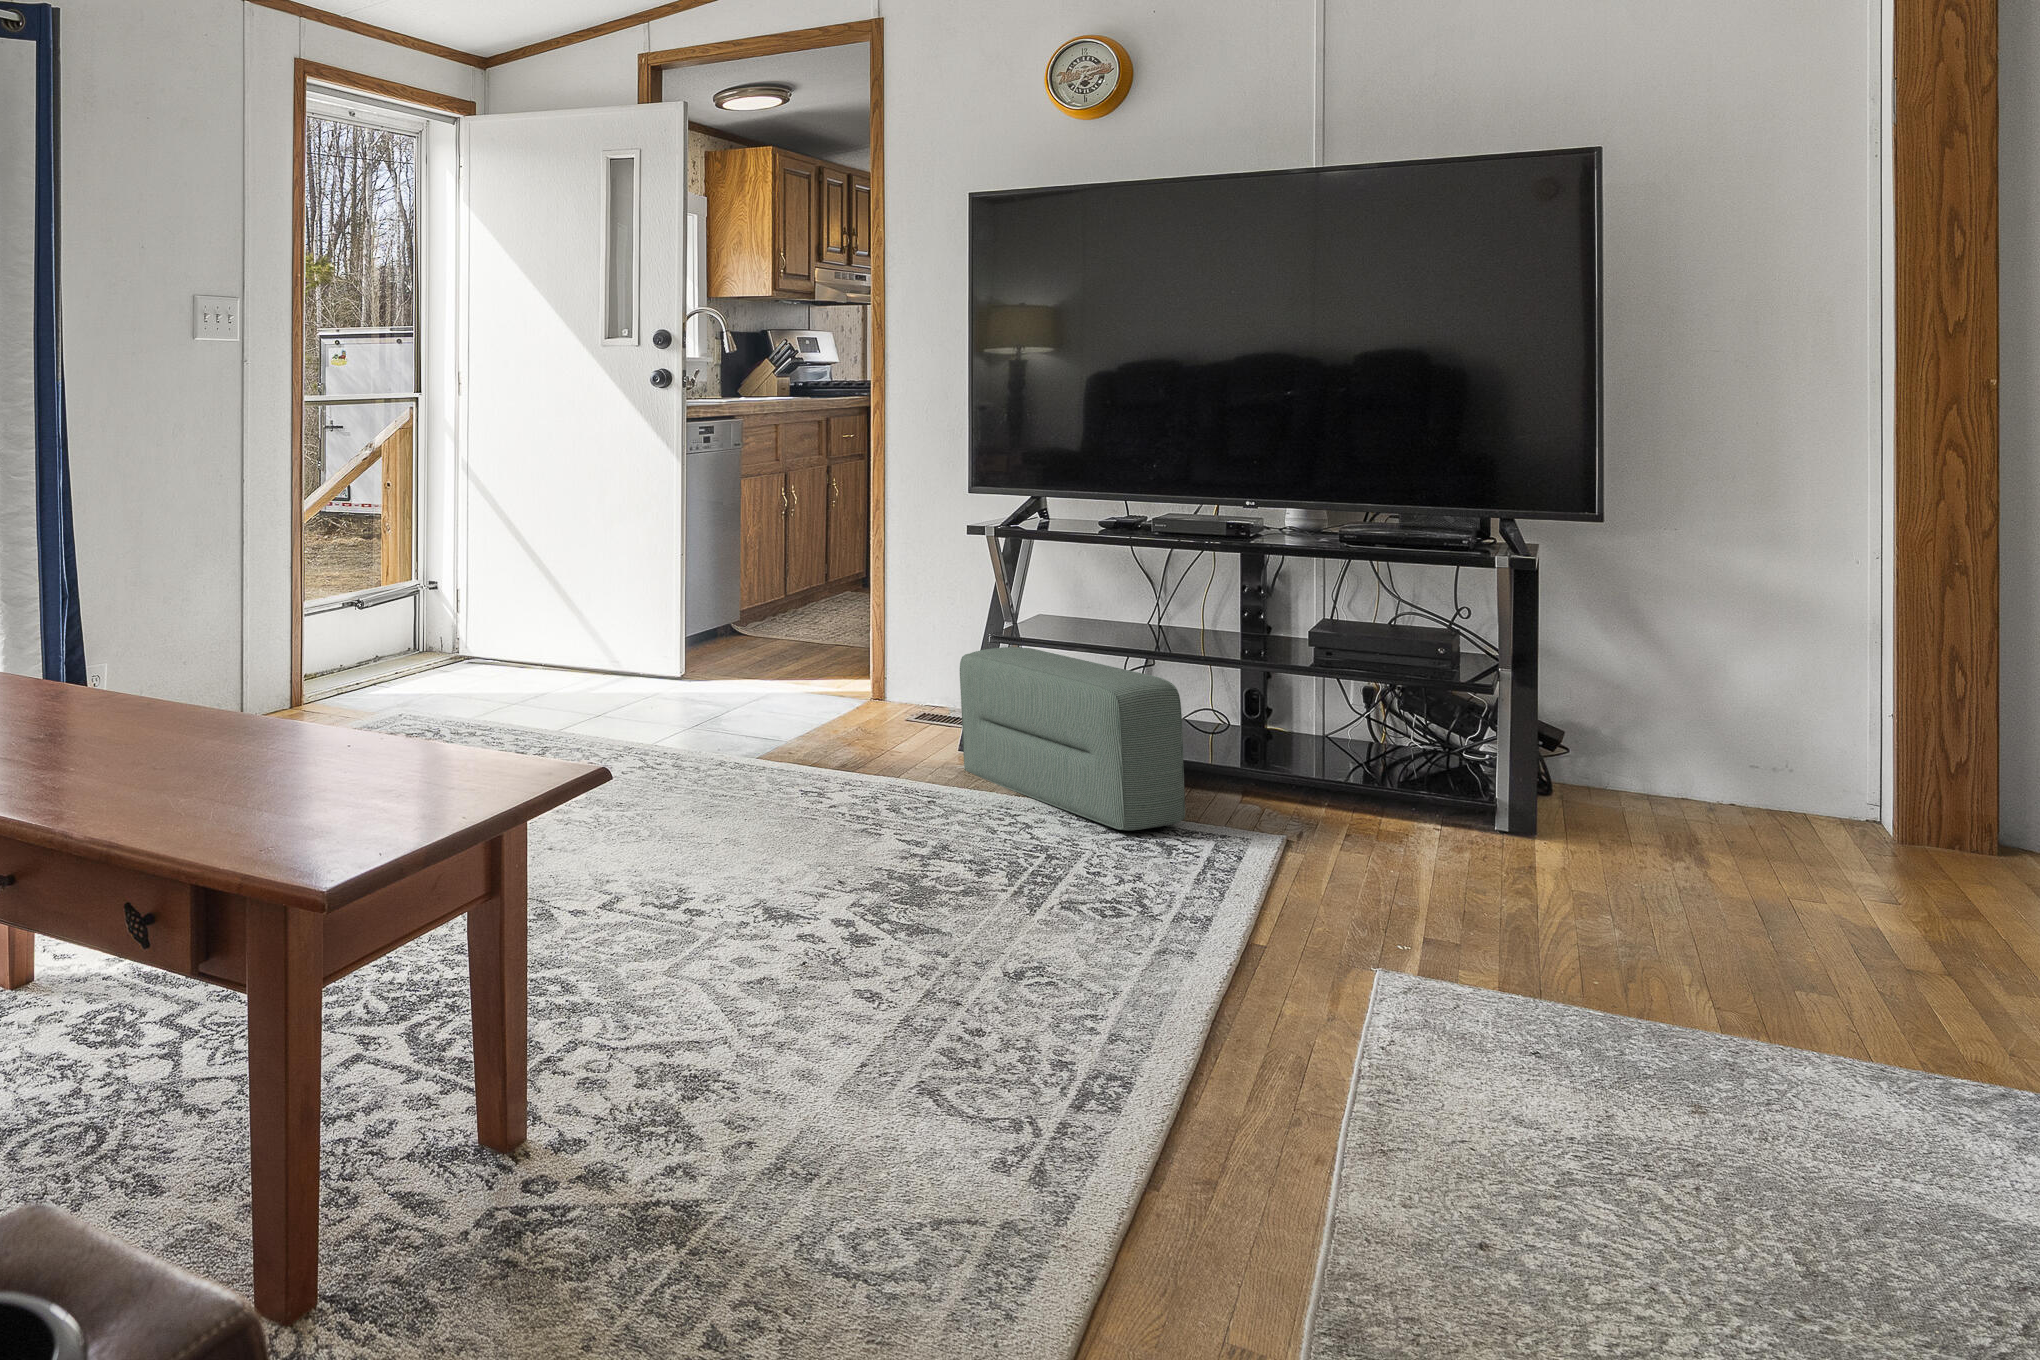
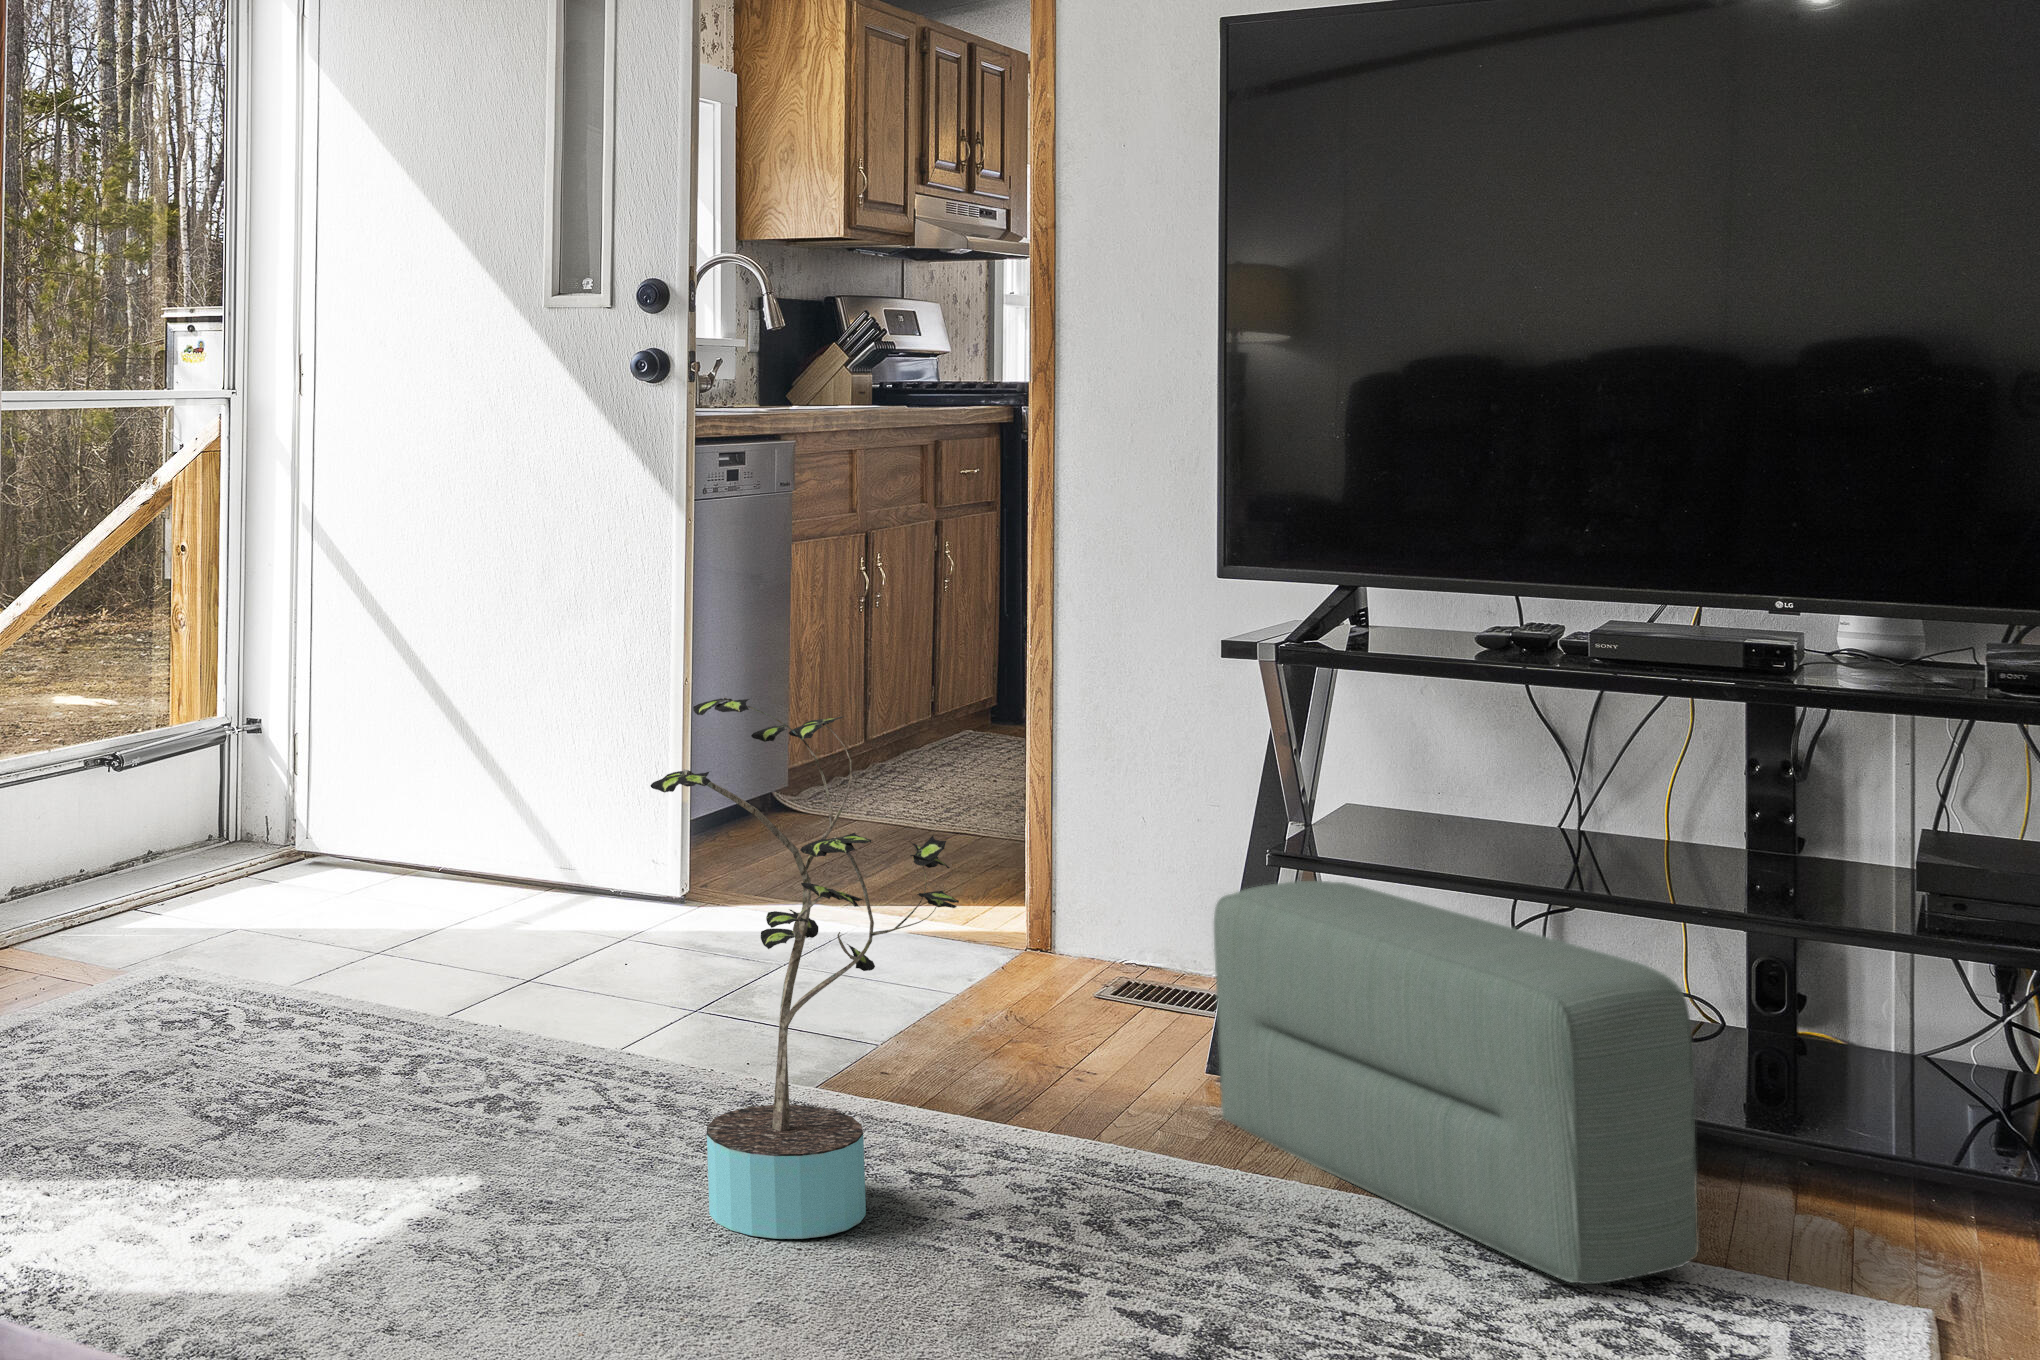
potted plant: none [670,552,824,817] -> present [650,697,959,1239]

